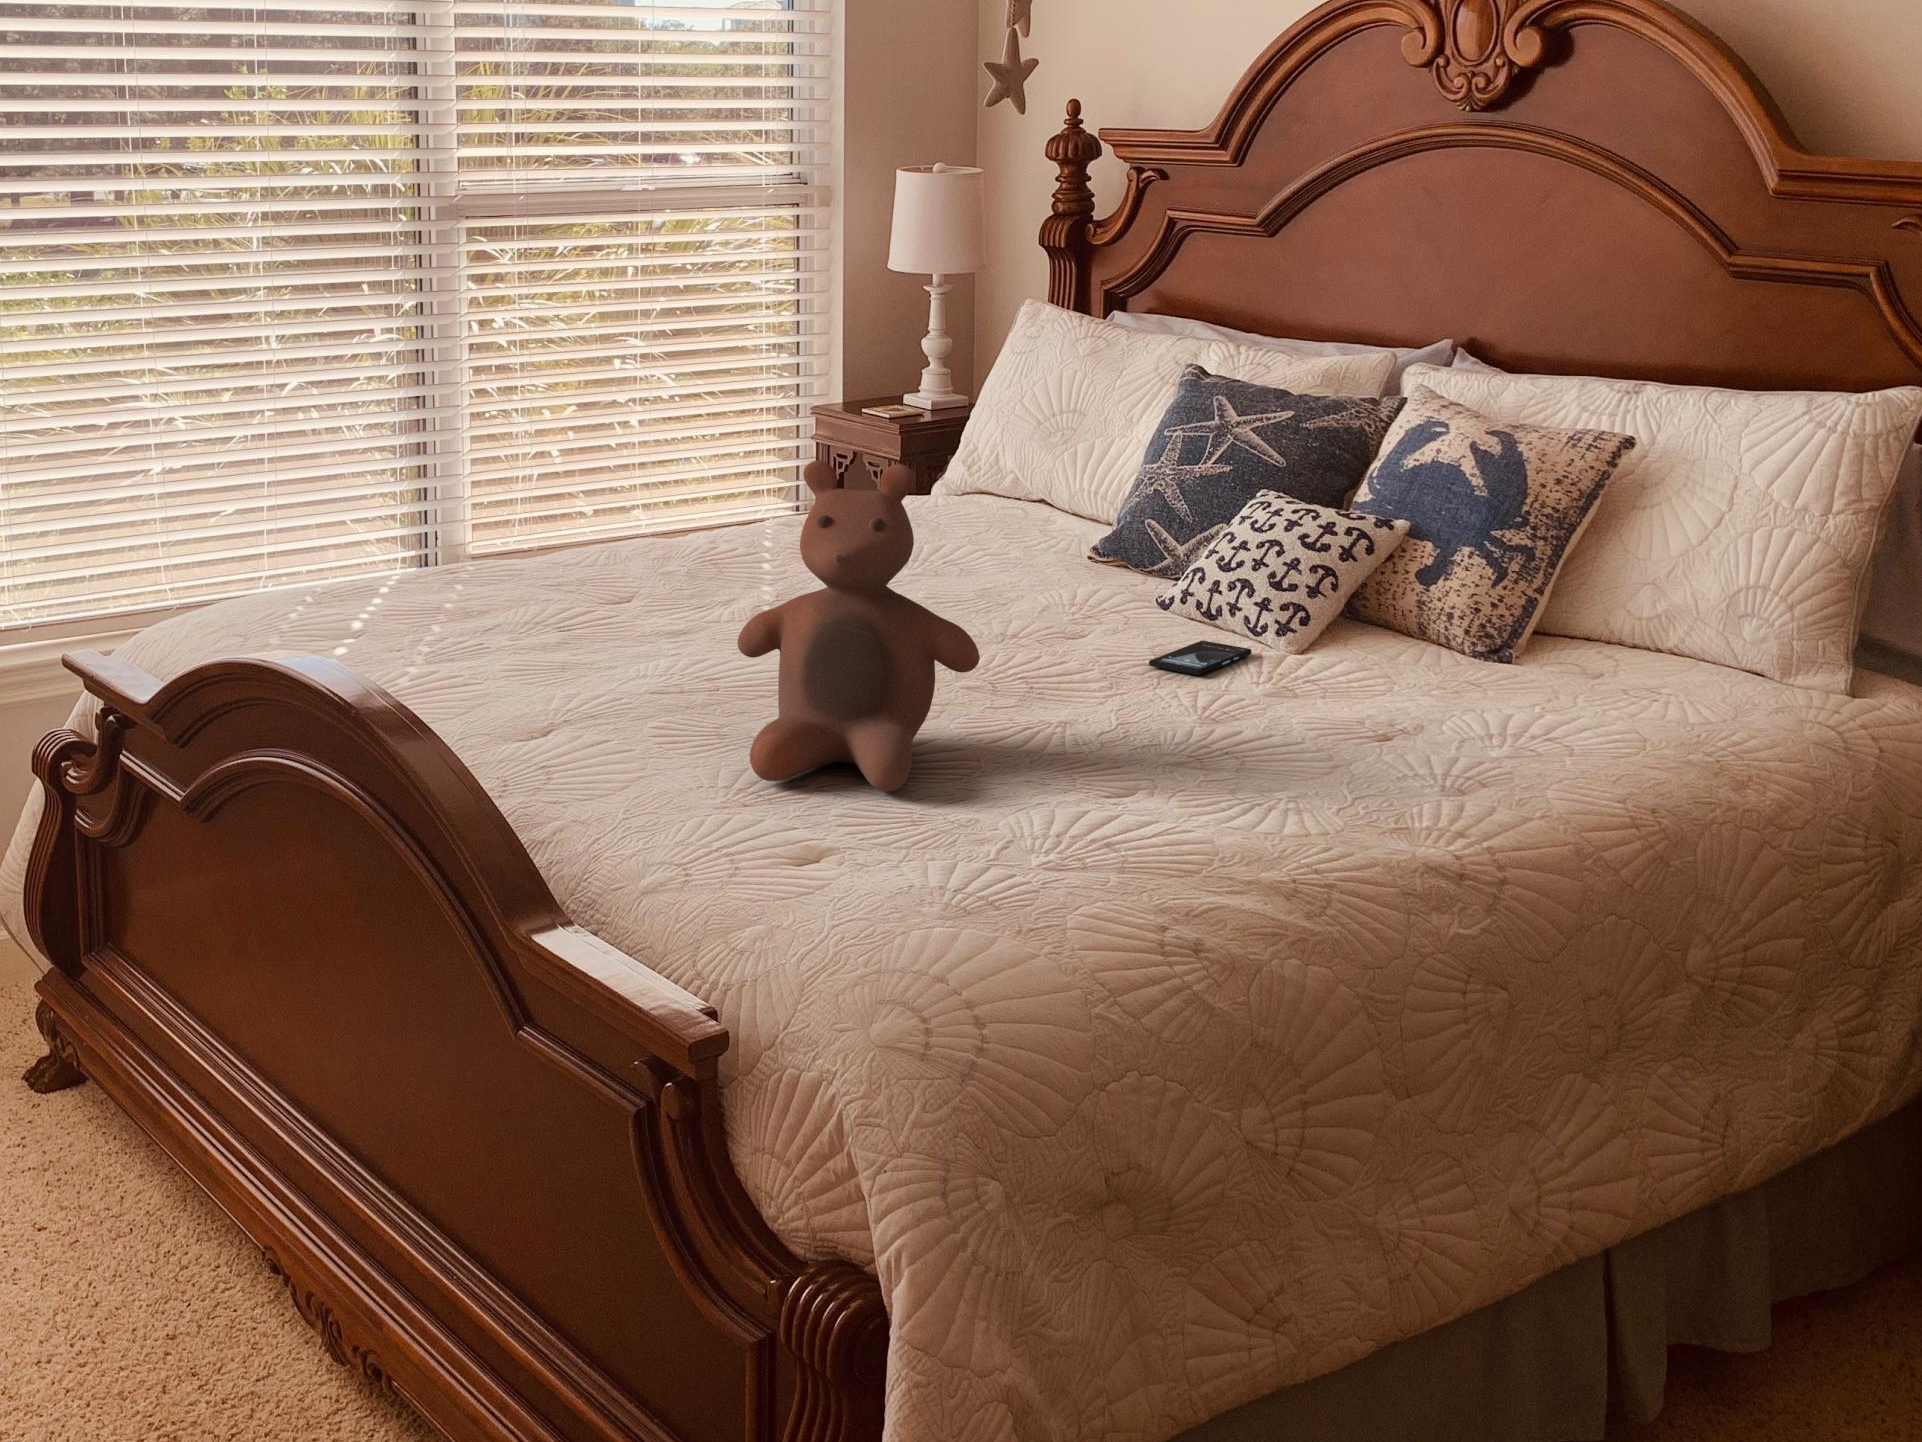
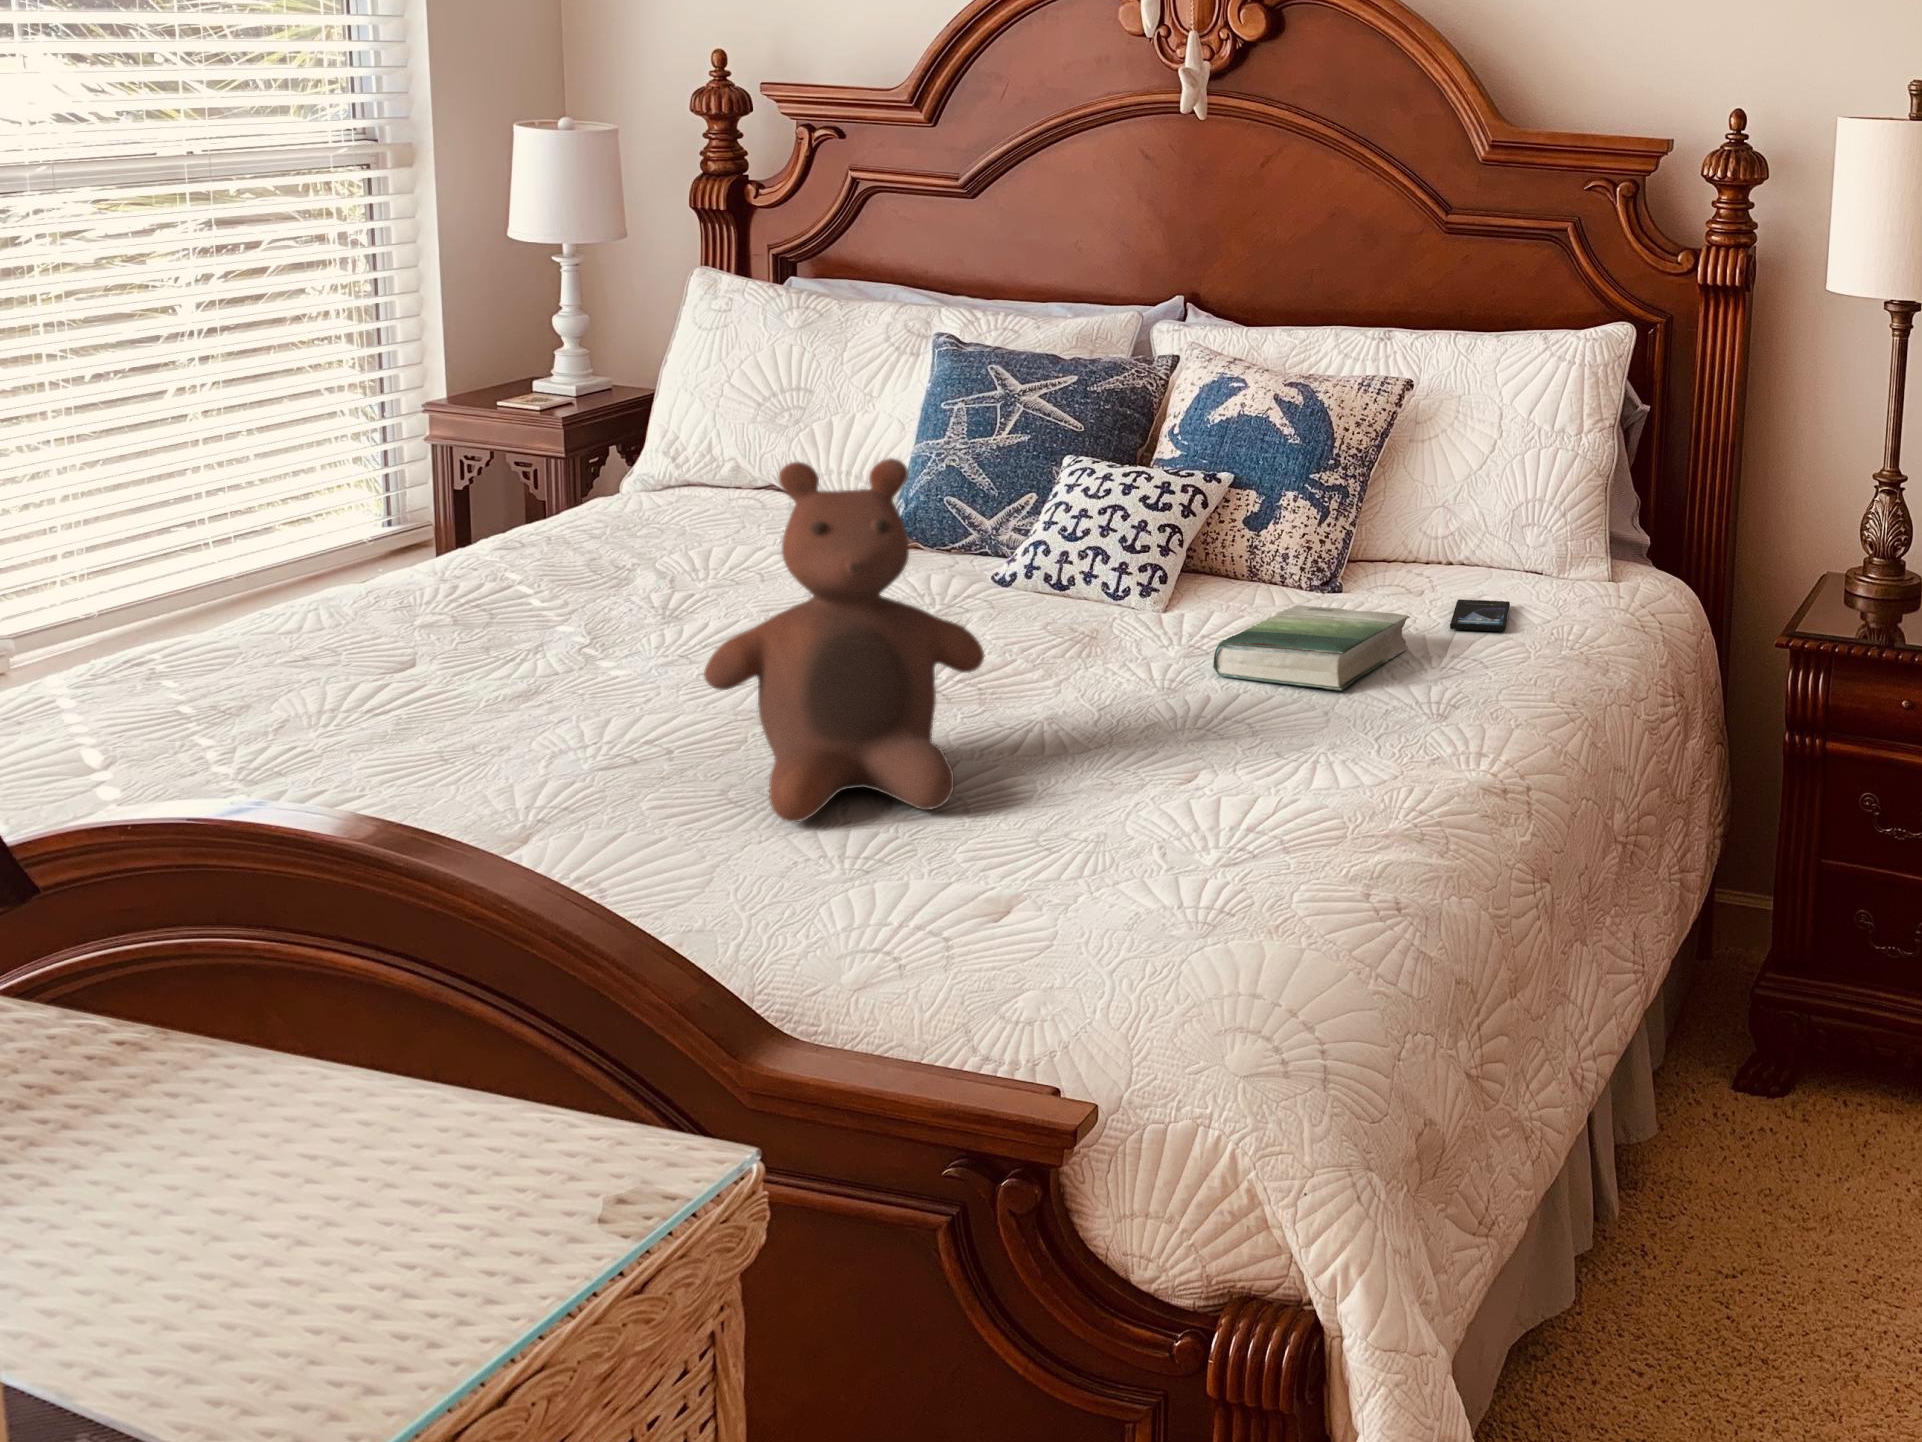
smartphone: present [1149,640,1251,675] -> present [1450,599,1510,631]
book: none [1277,662,1520,752] -> present [1213,605,1410,691]

